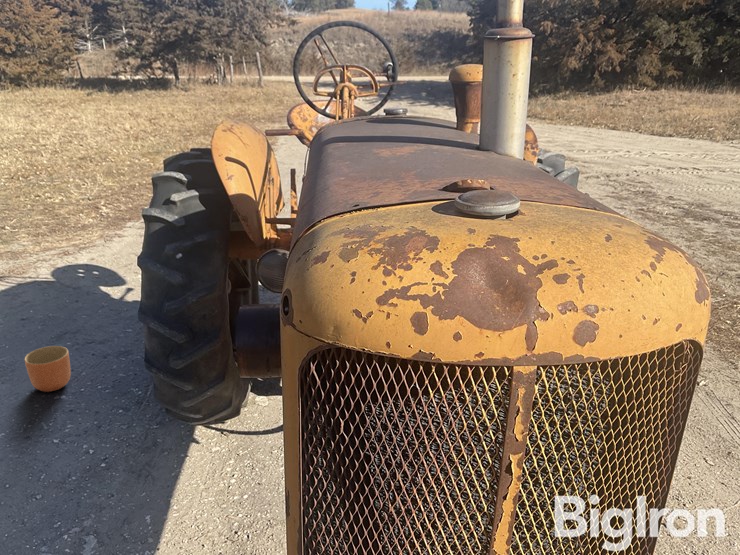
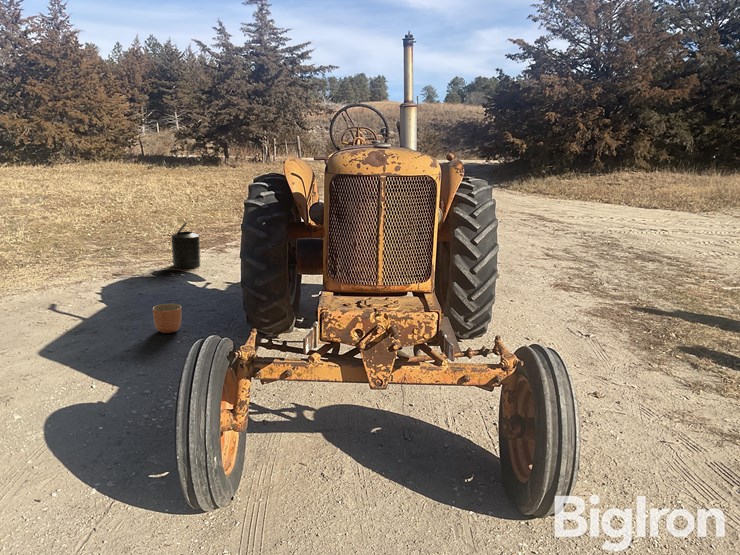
trash can: none [79,196,122,258] -> present [171,222,201,268]

